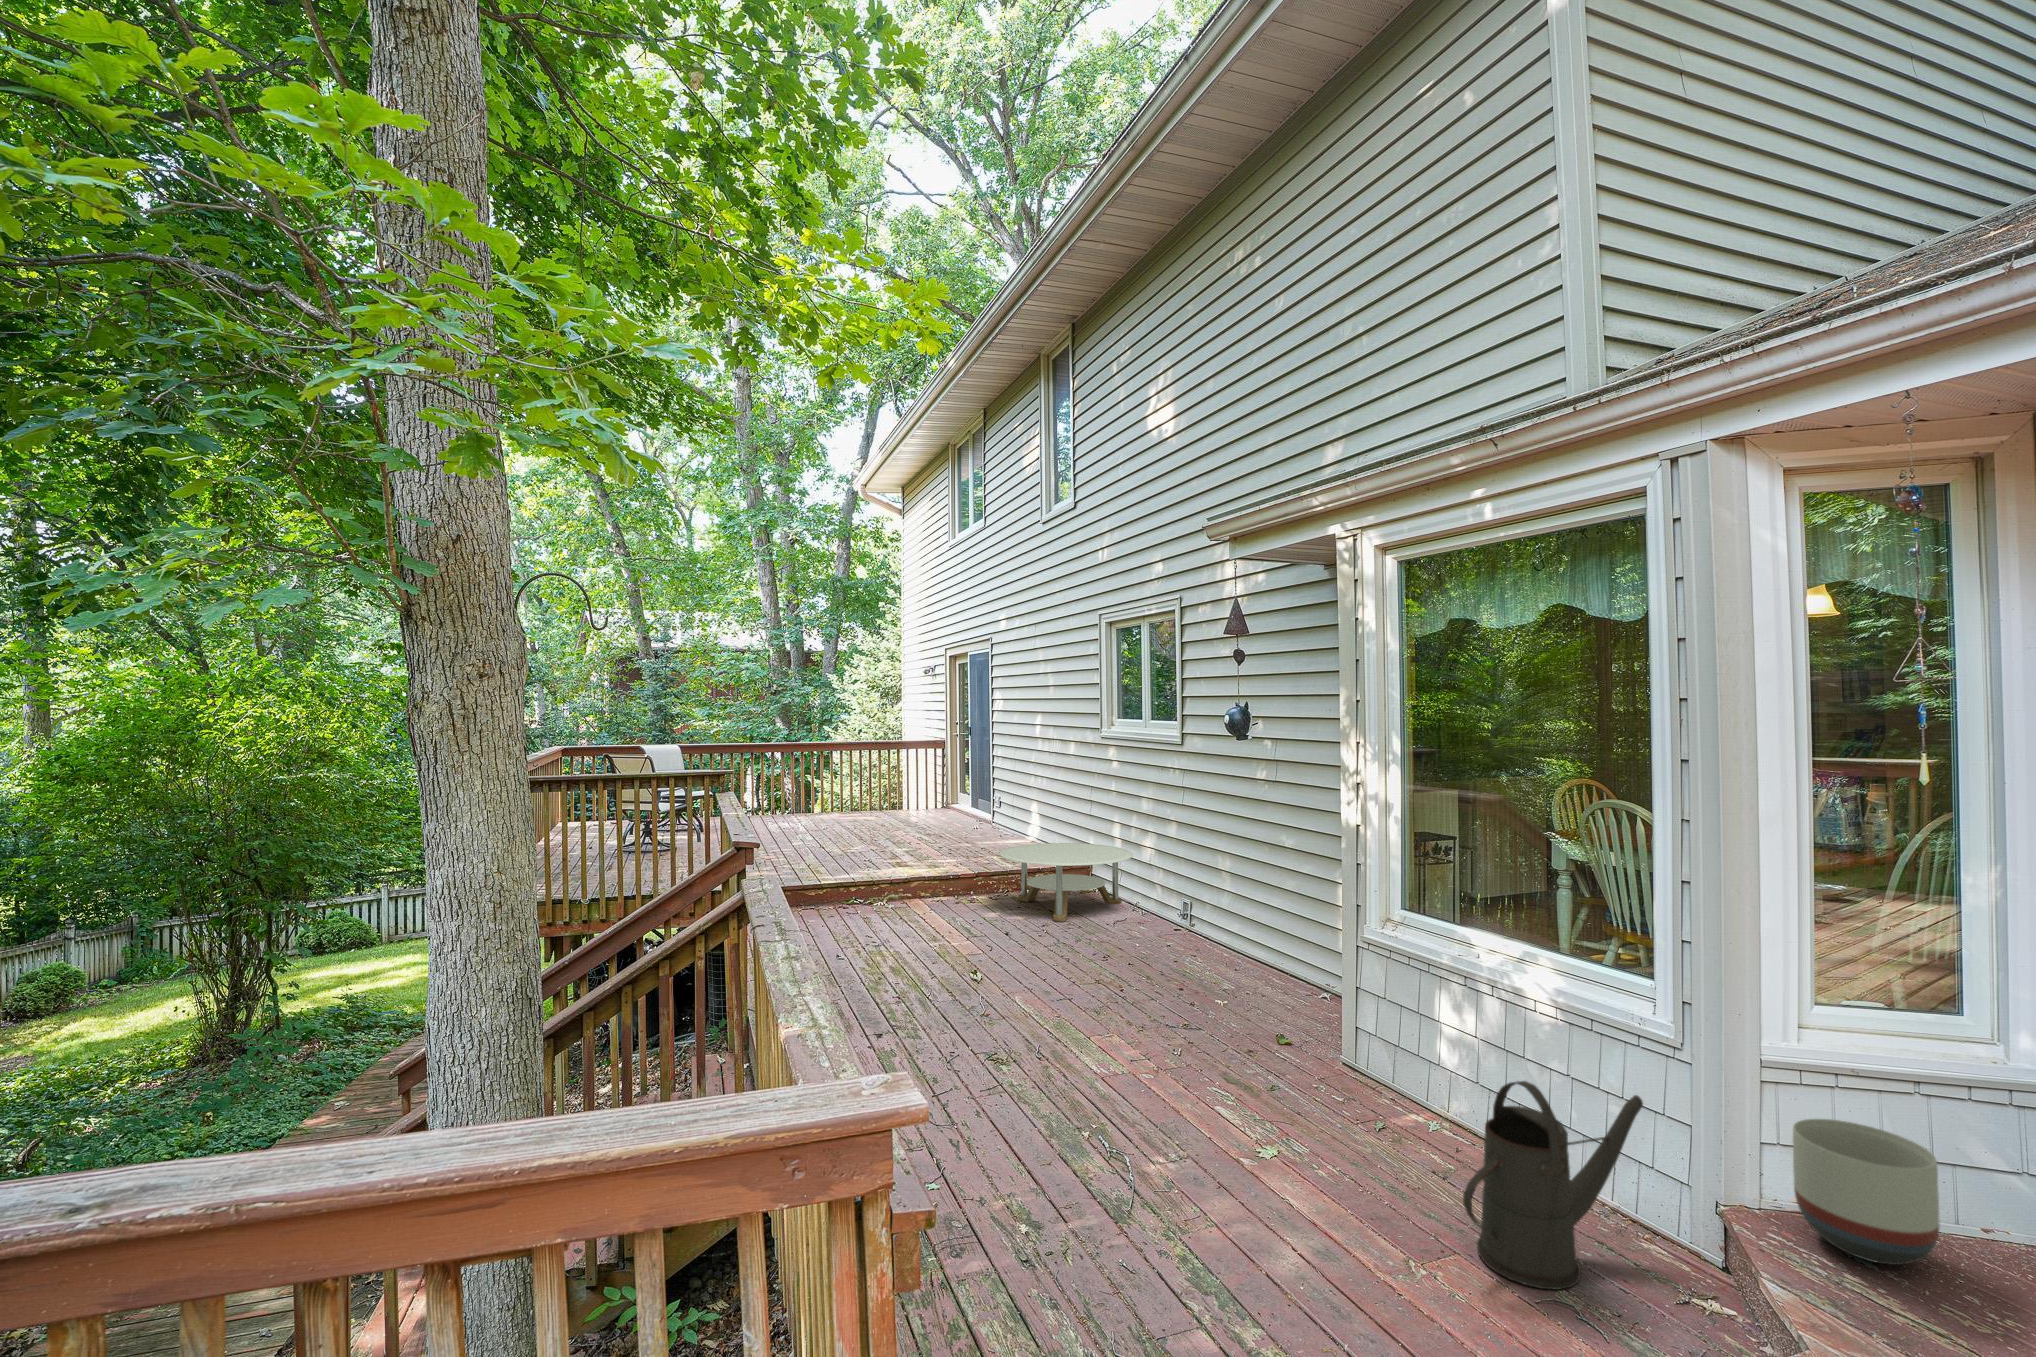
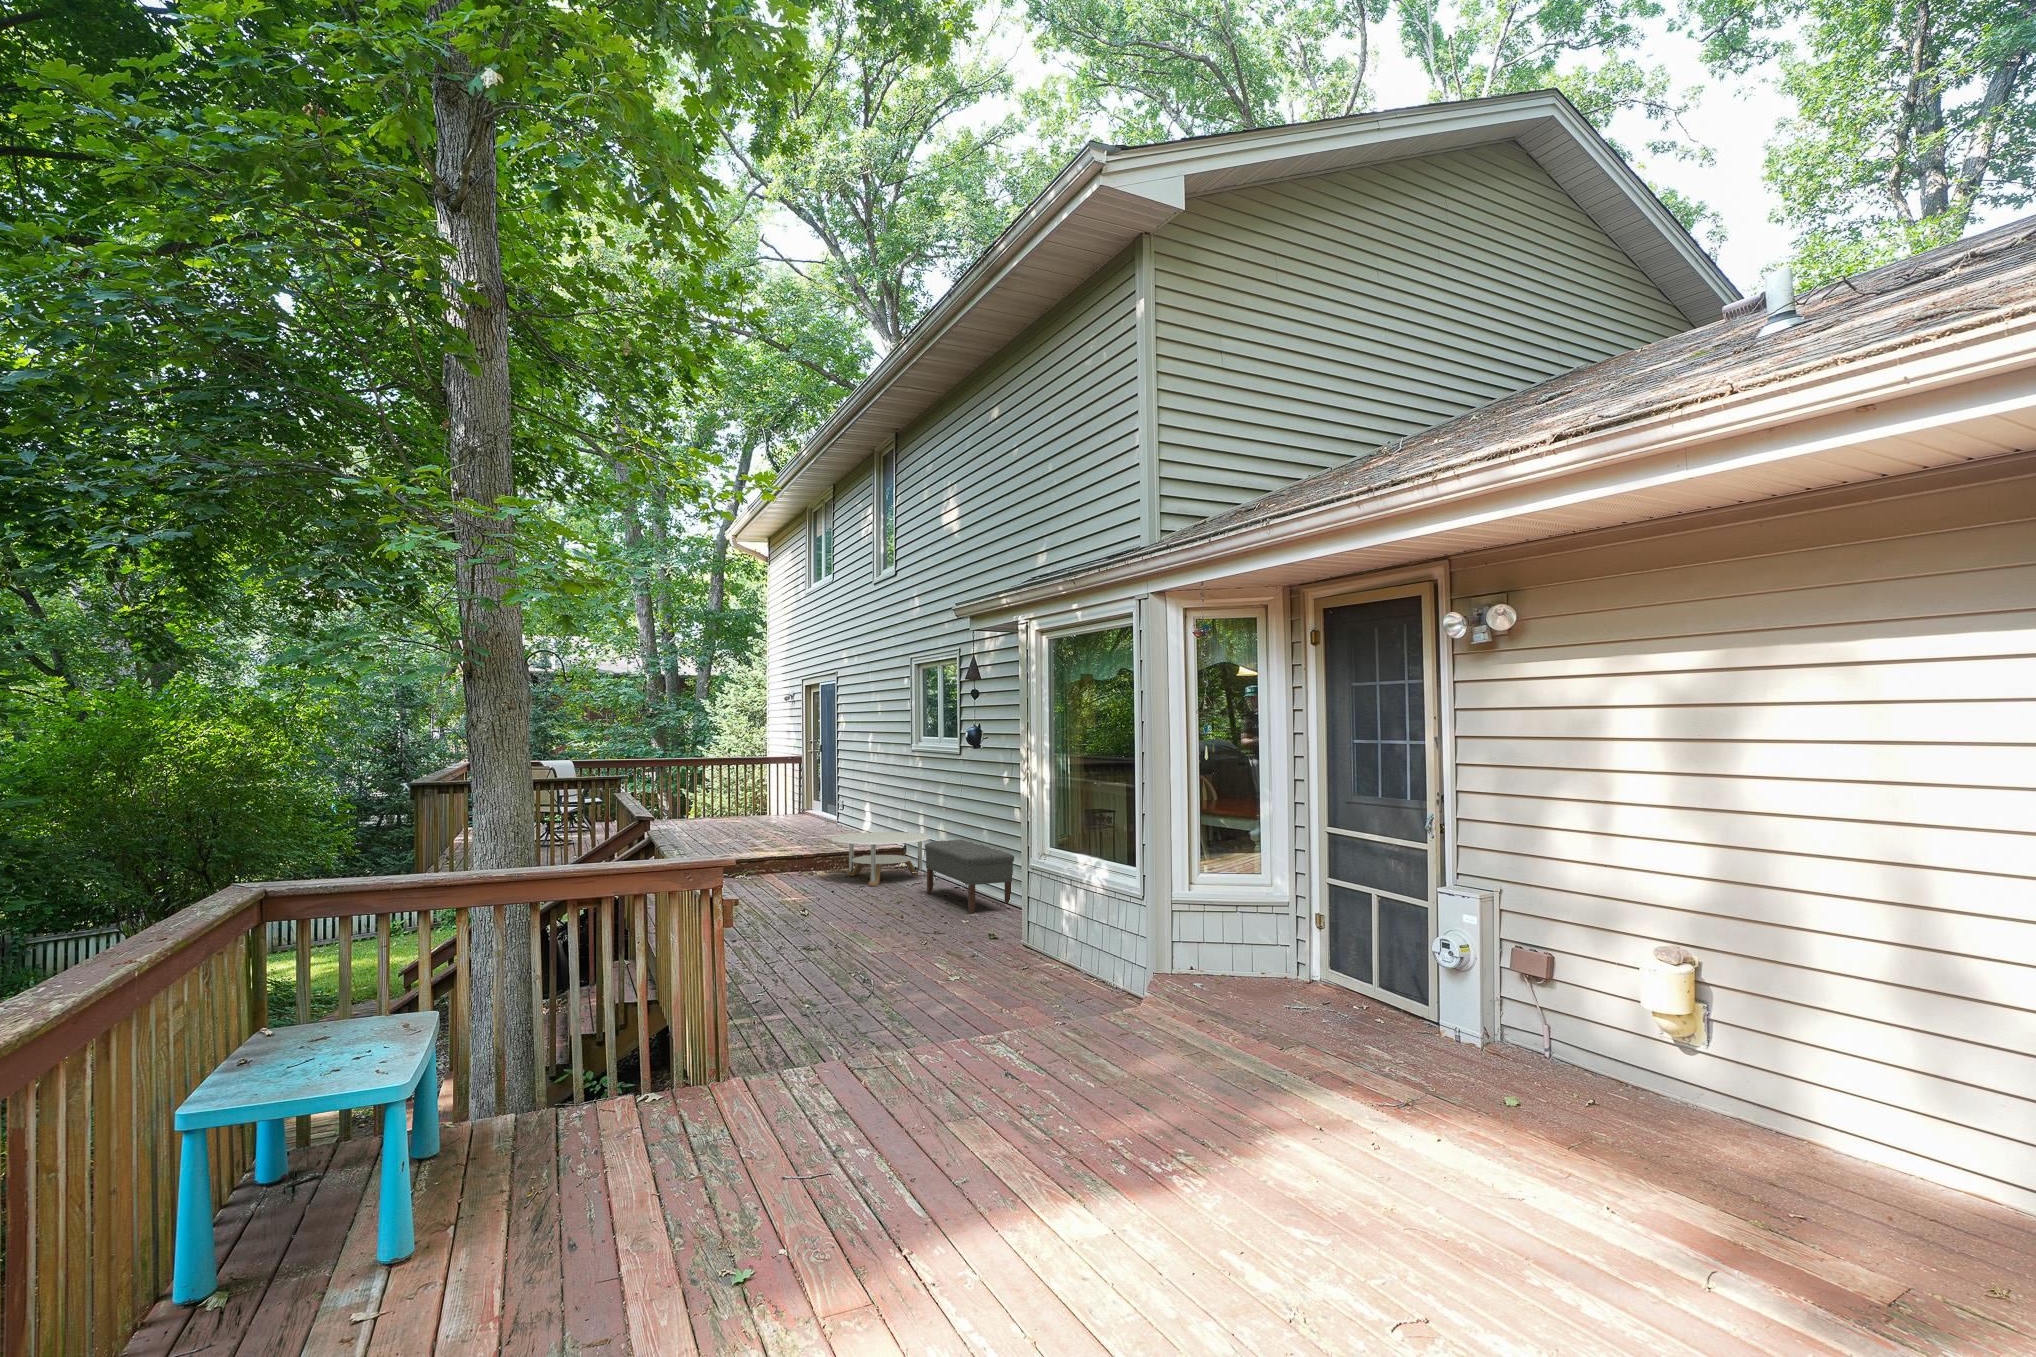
bench: none [1136,864,1285,983] -> present [925,840,1014,913]
watering can: present [1463,1081,1643,1289] -> none [1019,913,1118,1009]
planter: present [1793,1119,1940,1265] -> none [1165,923,1215,980]

